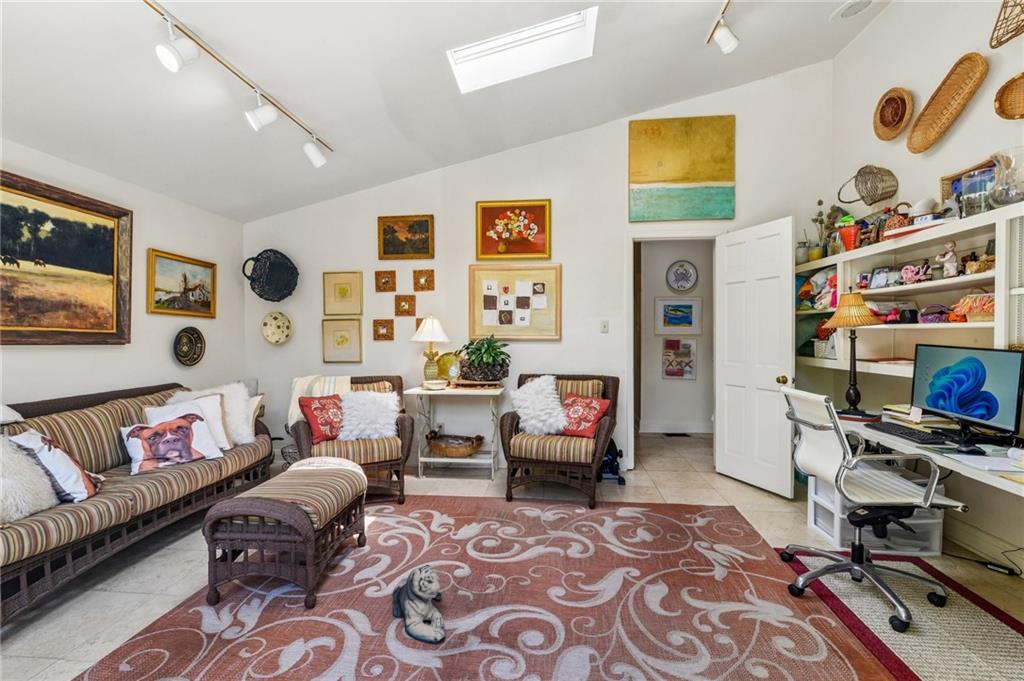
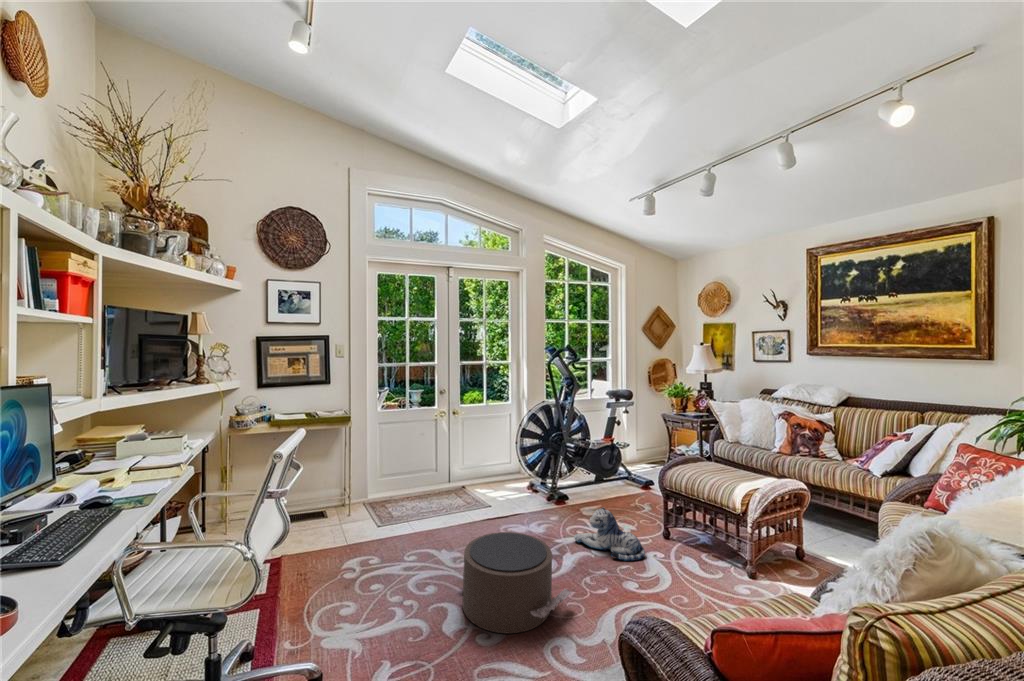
pouf: none [540,526,641,625] -> present [460,532,572,633]

